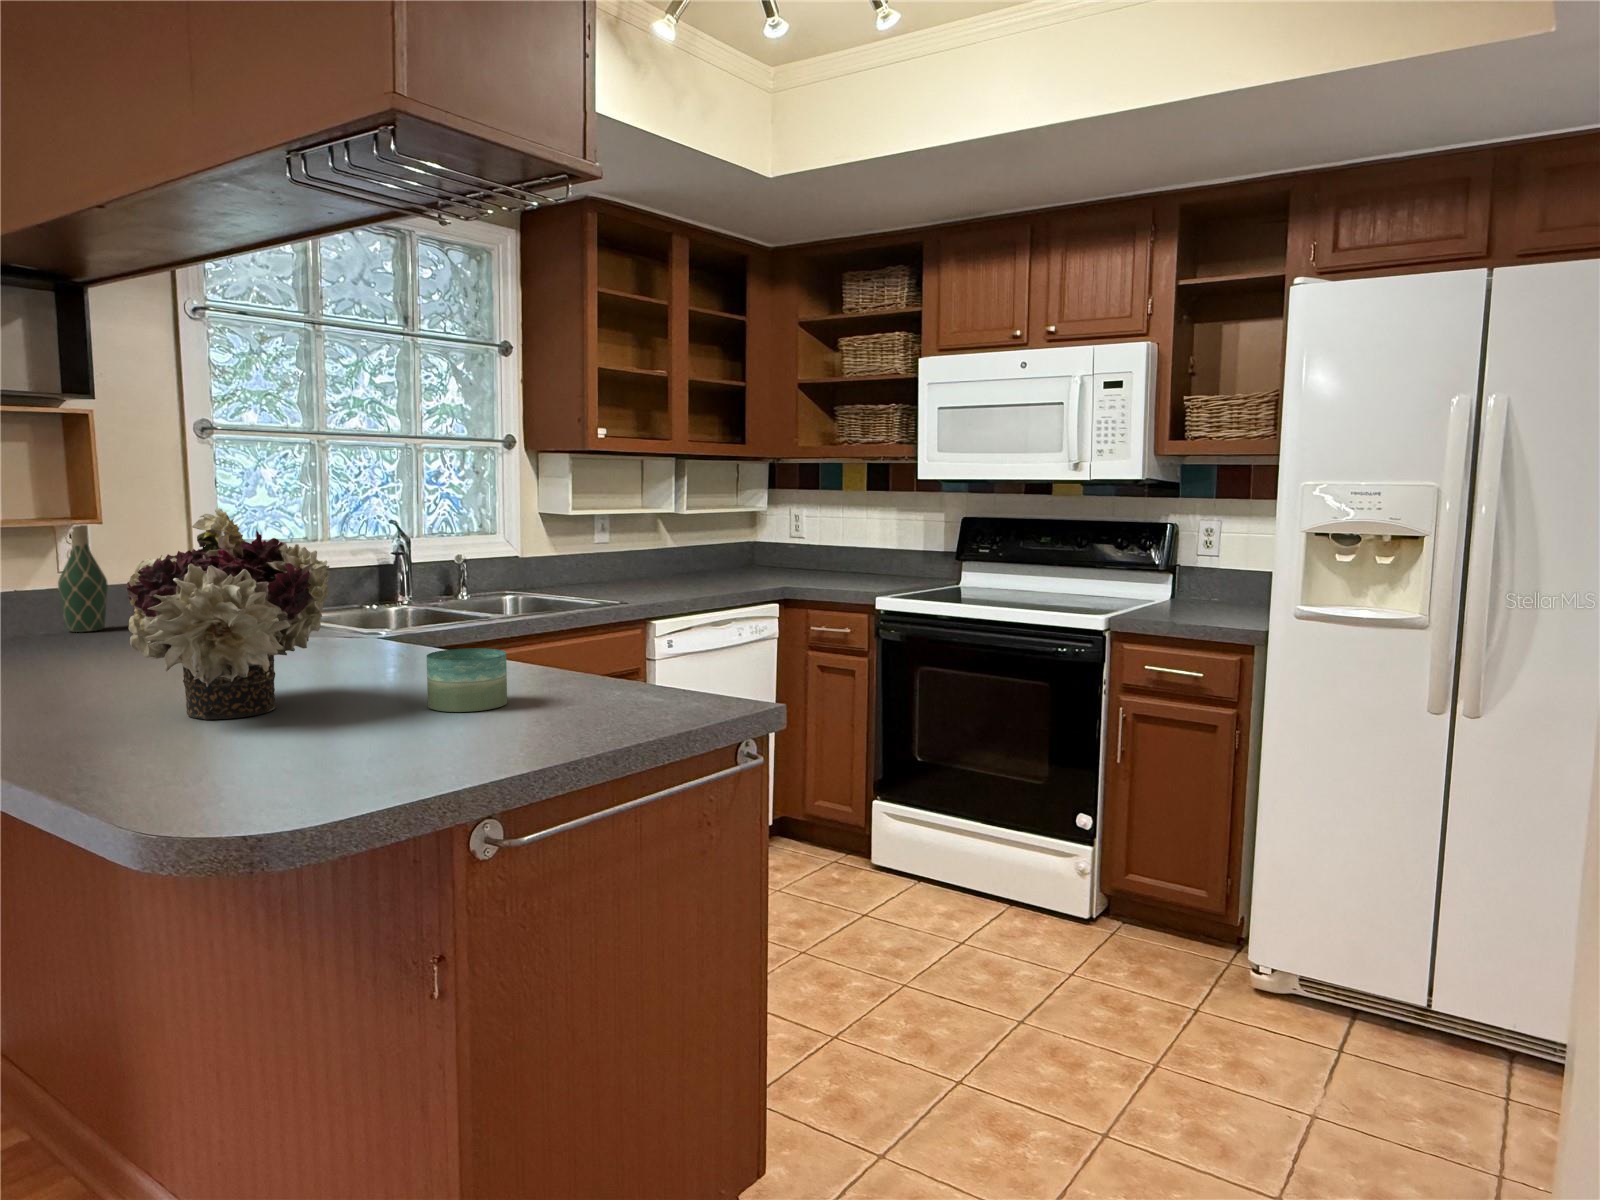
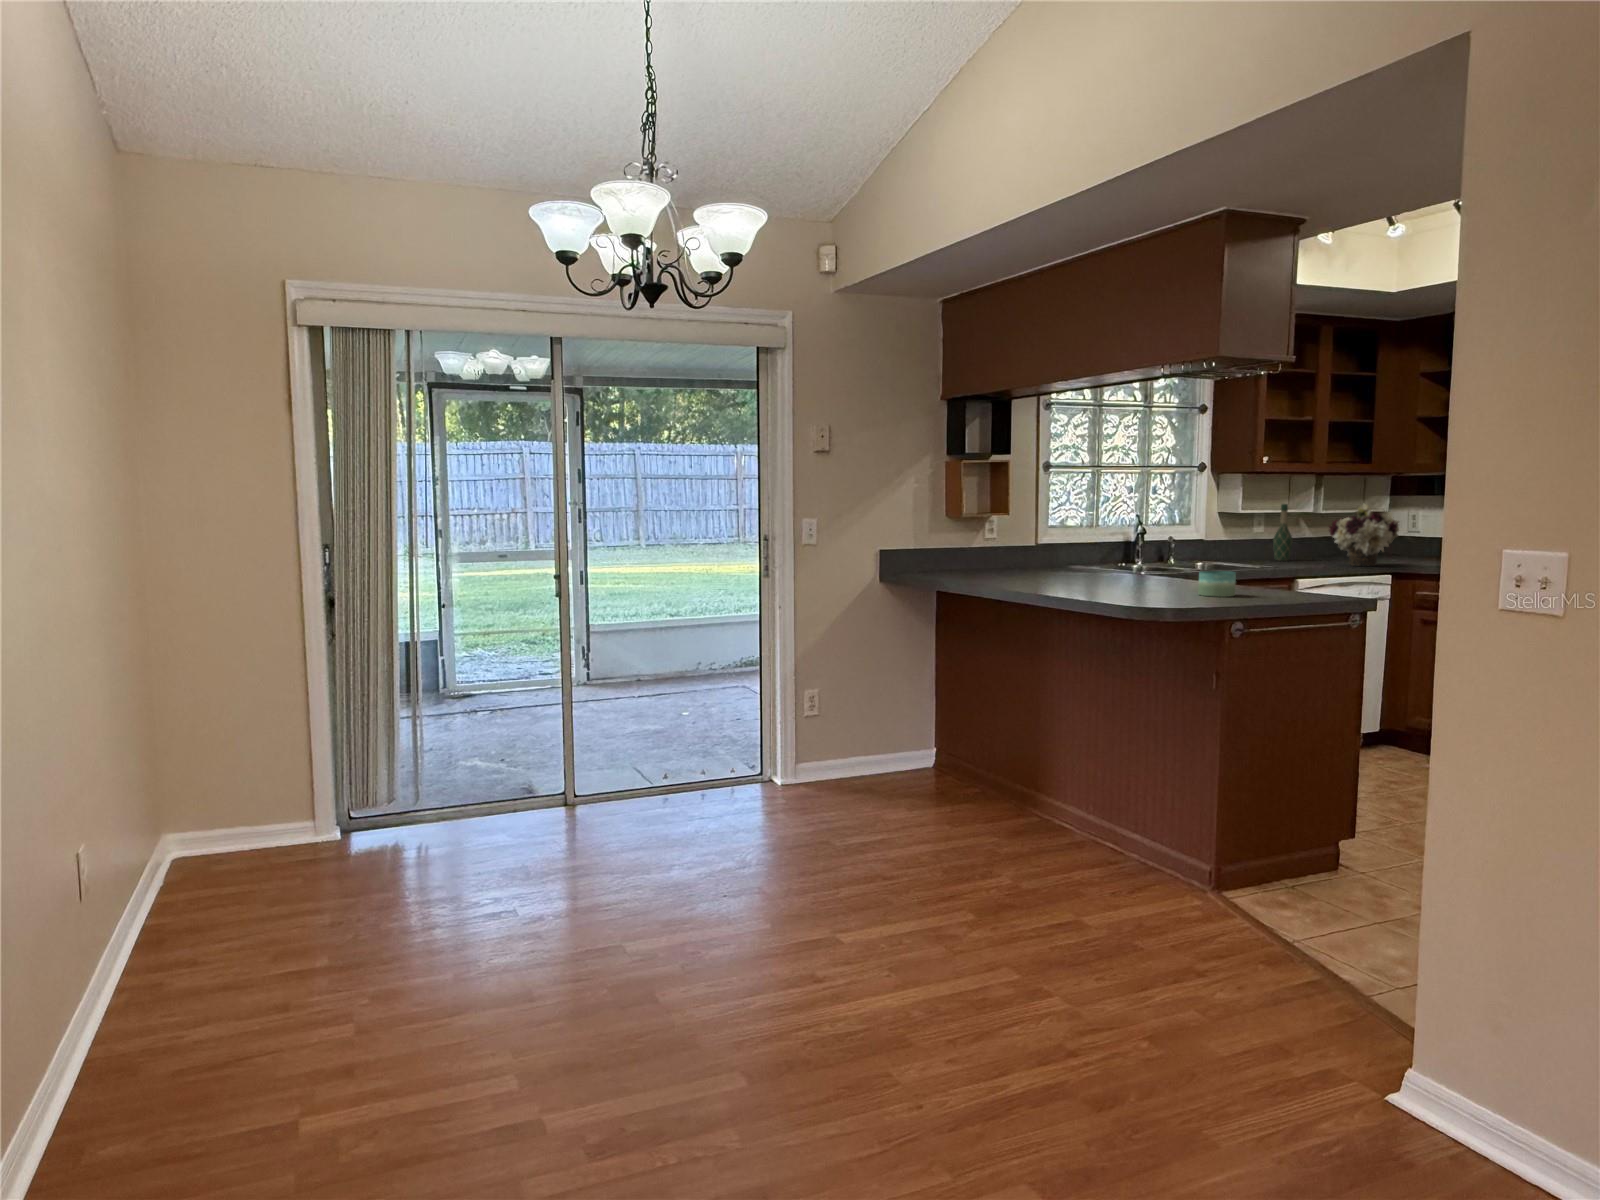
flower arrangement: present [126,508,329,720] -> present [1329,504,1399,566]
wine bottle: present [58,525,108,632] -> present [1273,504,1293,561]

